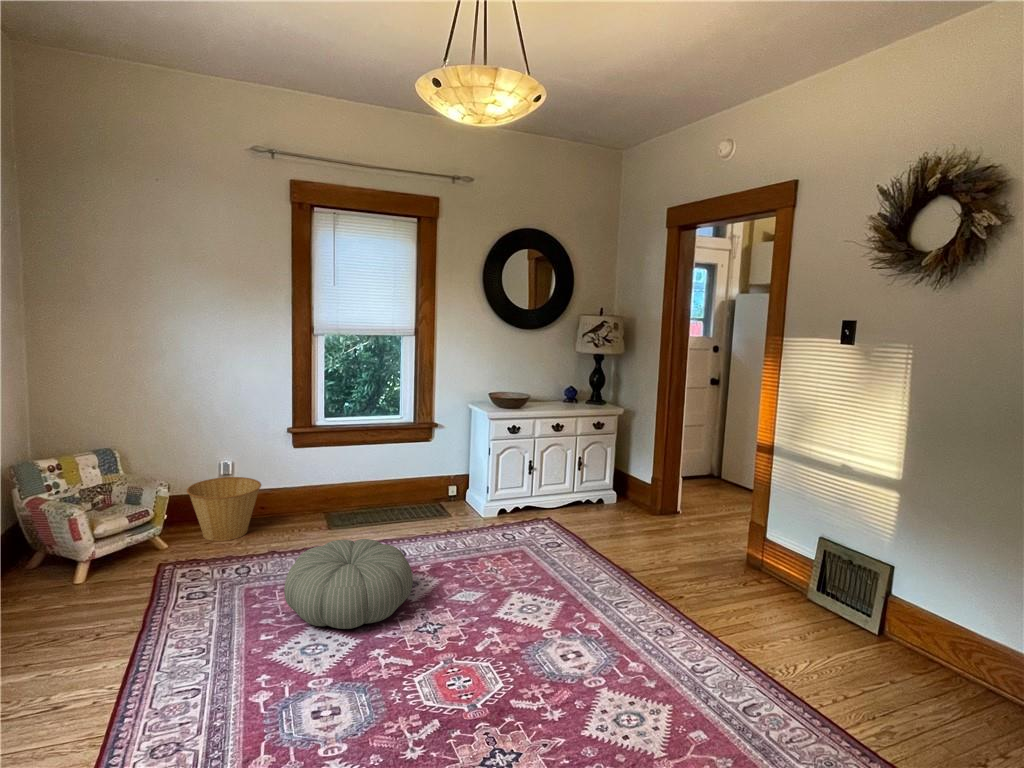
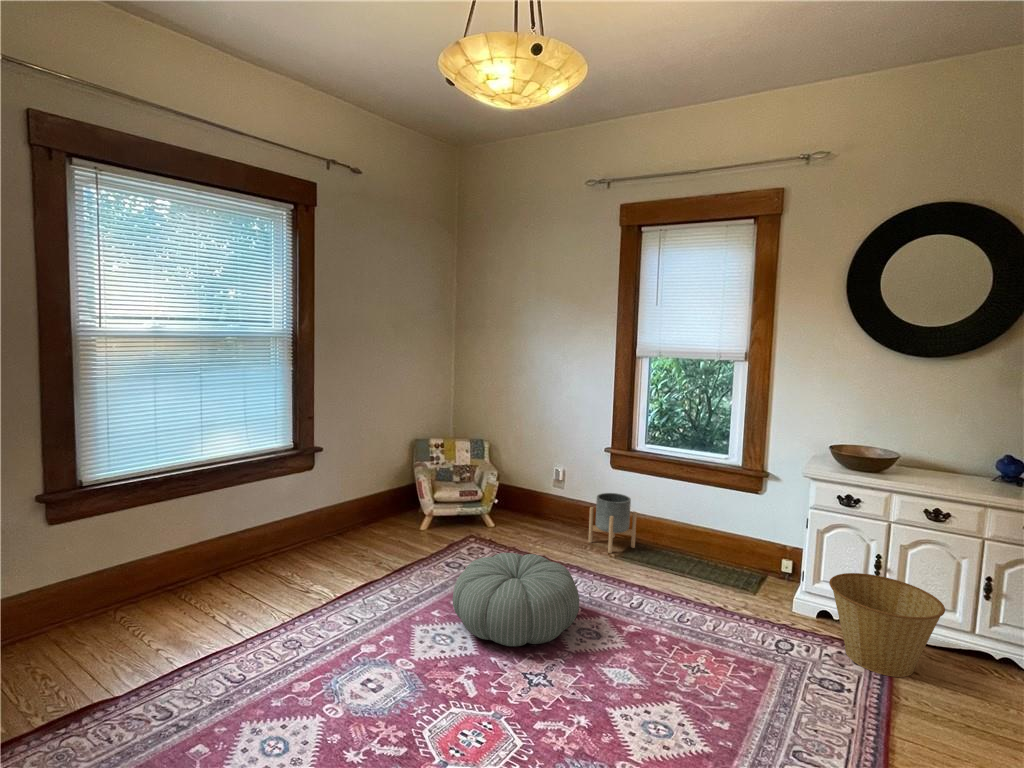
planter: none [292,470,336,527] -> present [589,493,637,553]
basket: present [187,477,261,541] -> present [829,573,945,677]

